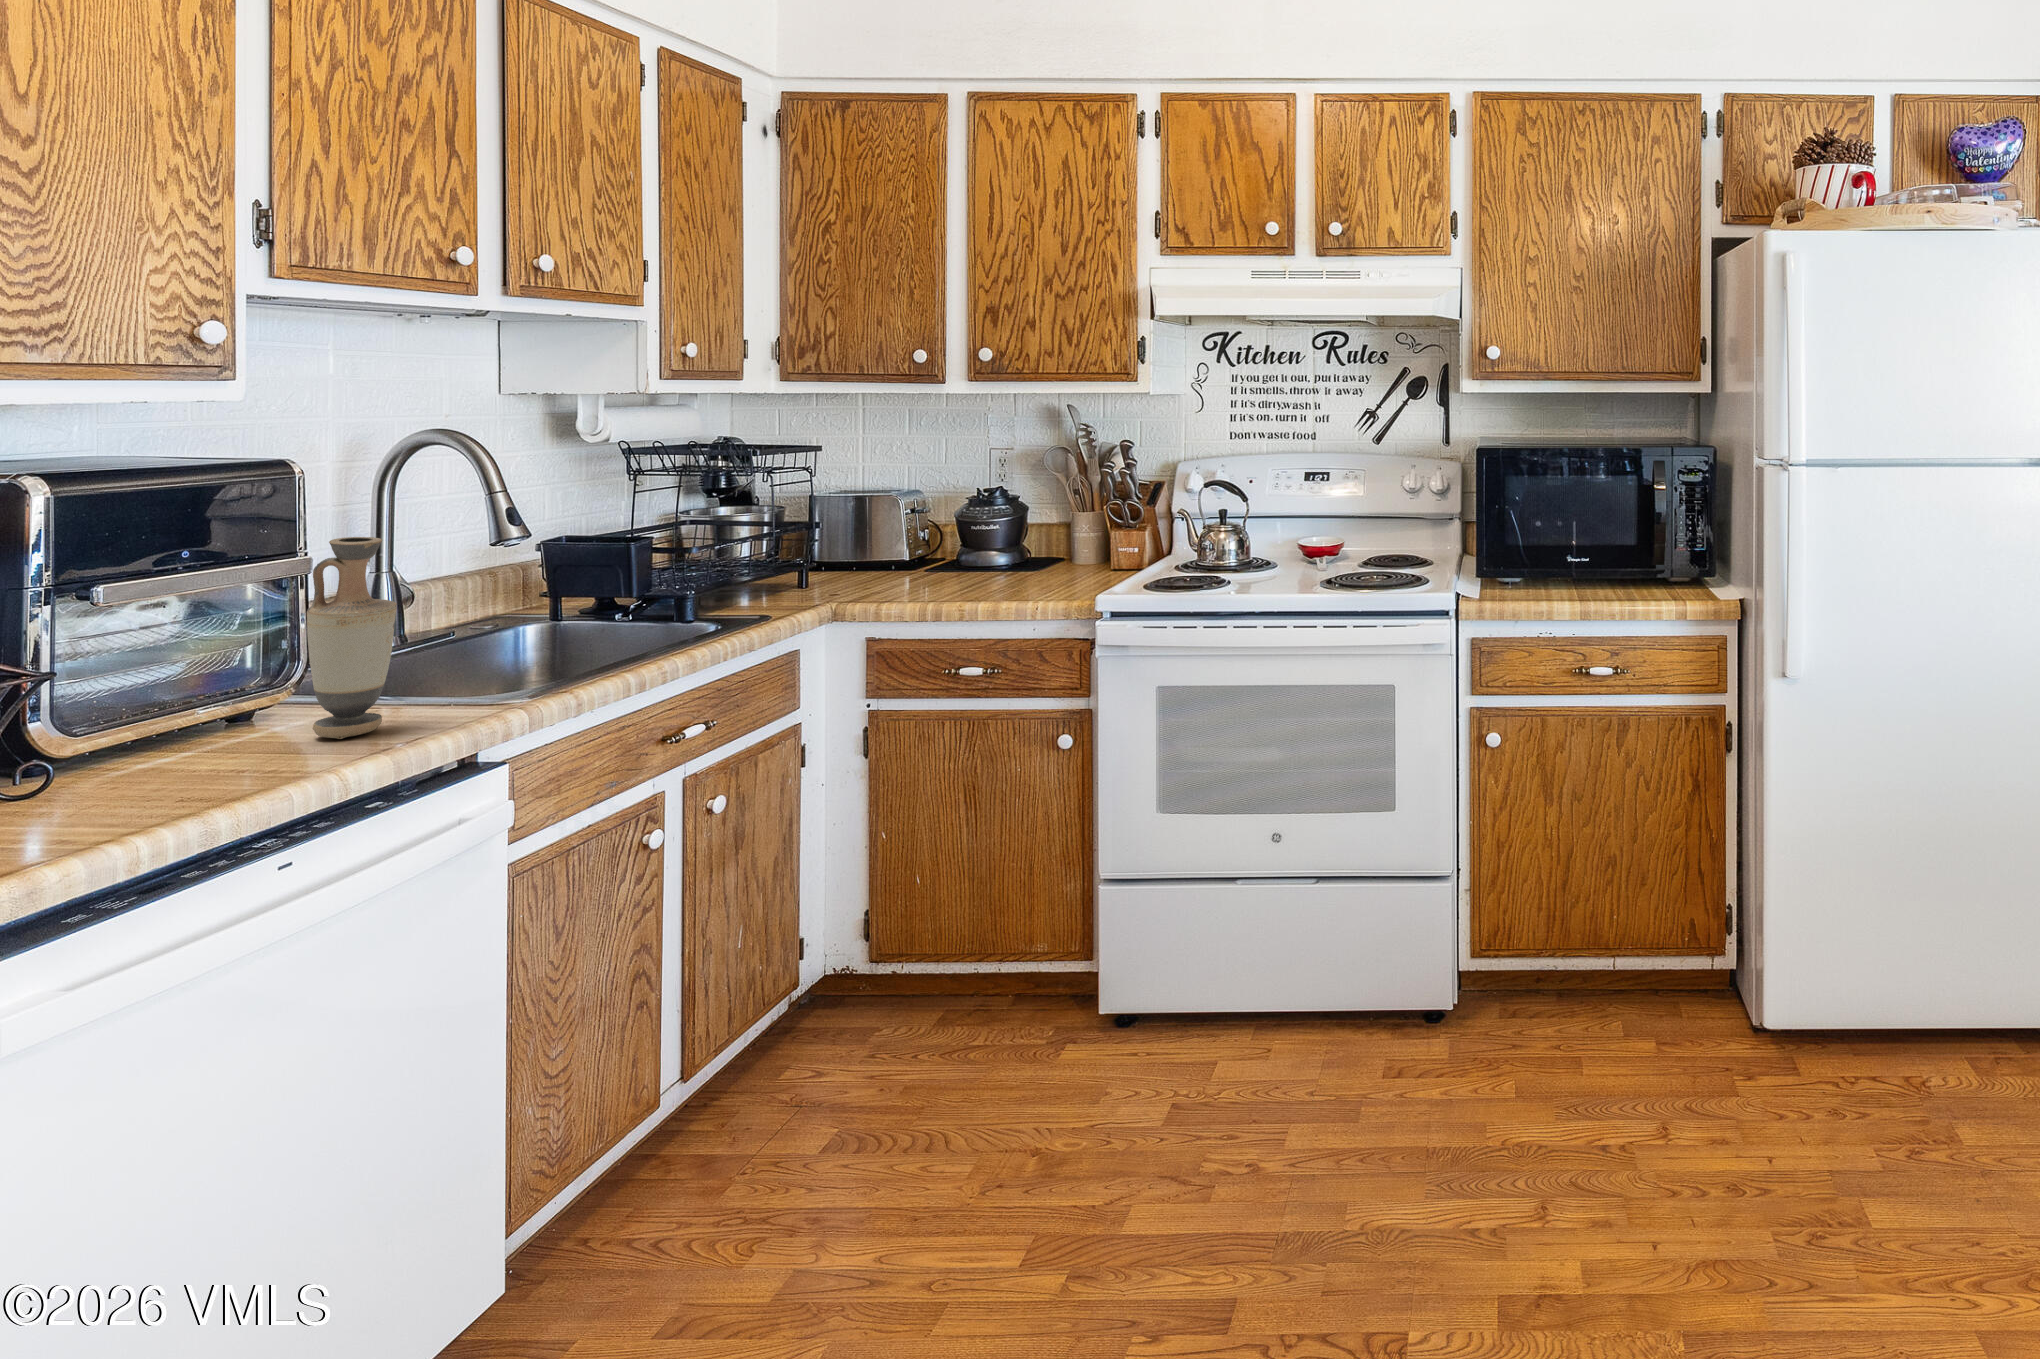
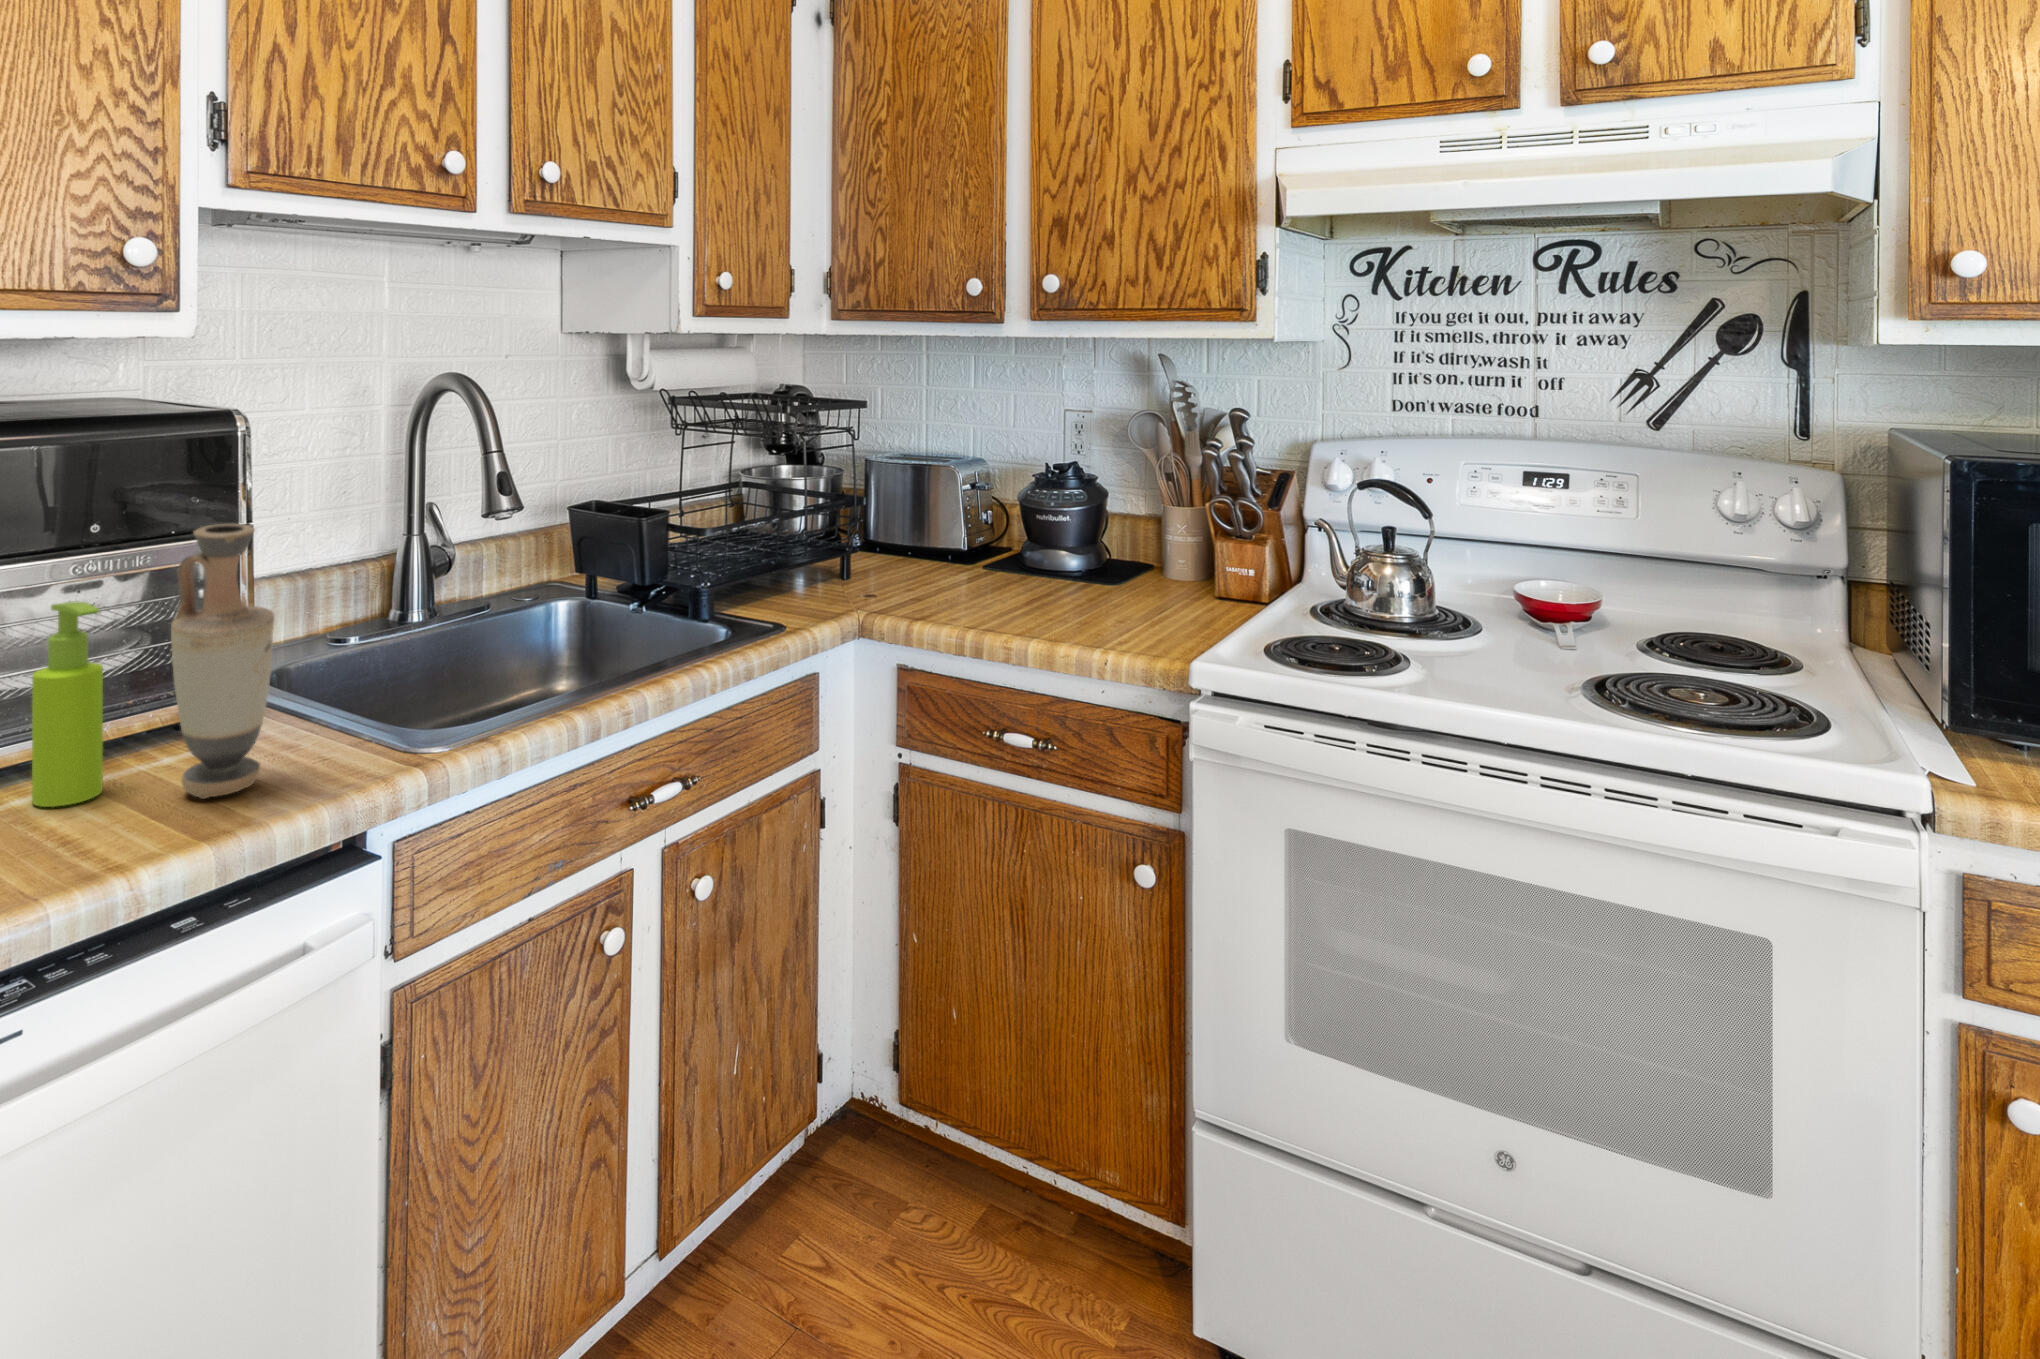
soap dispenser: none [170,602,239,758] -> present [32,601,103,807]

